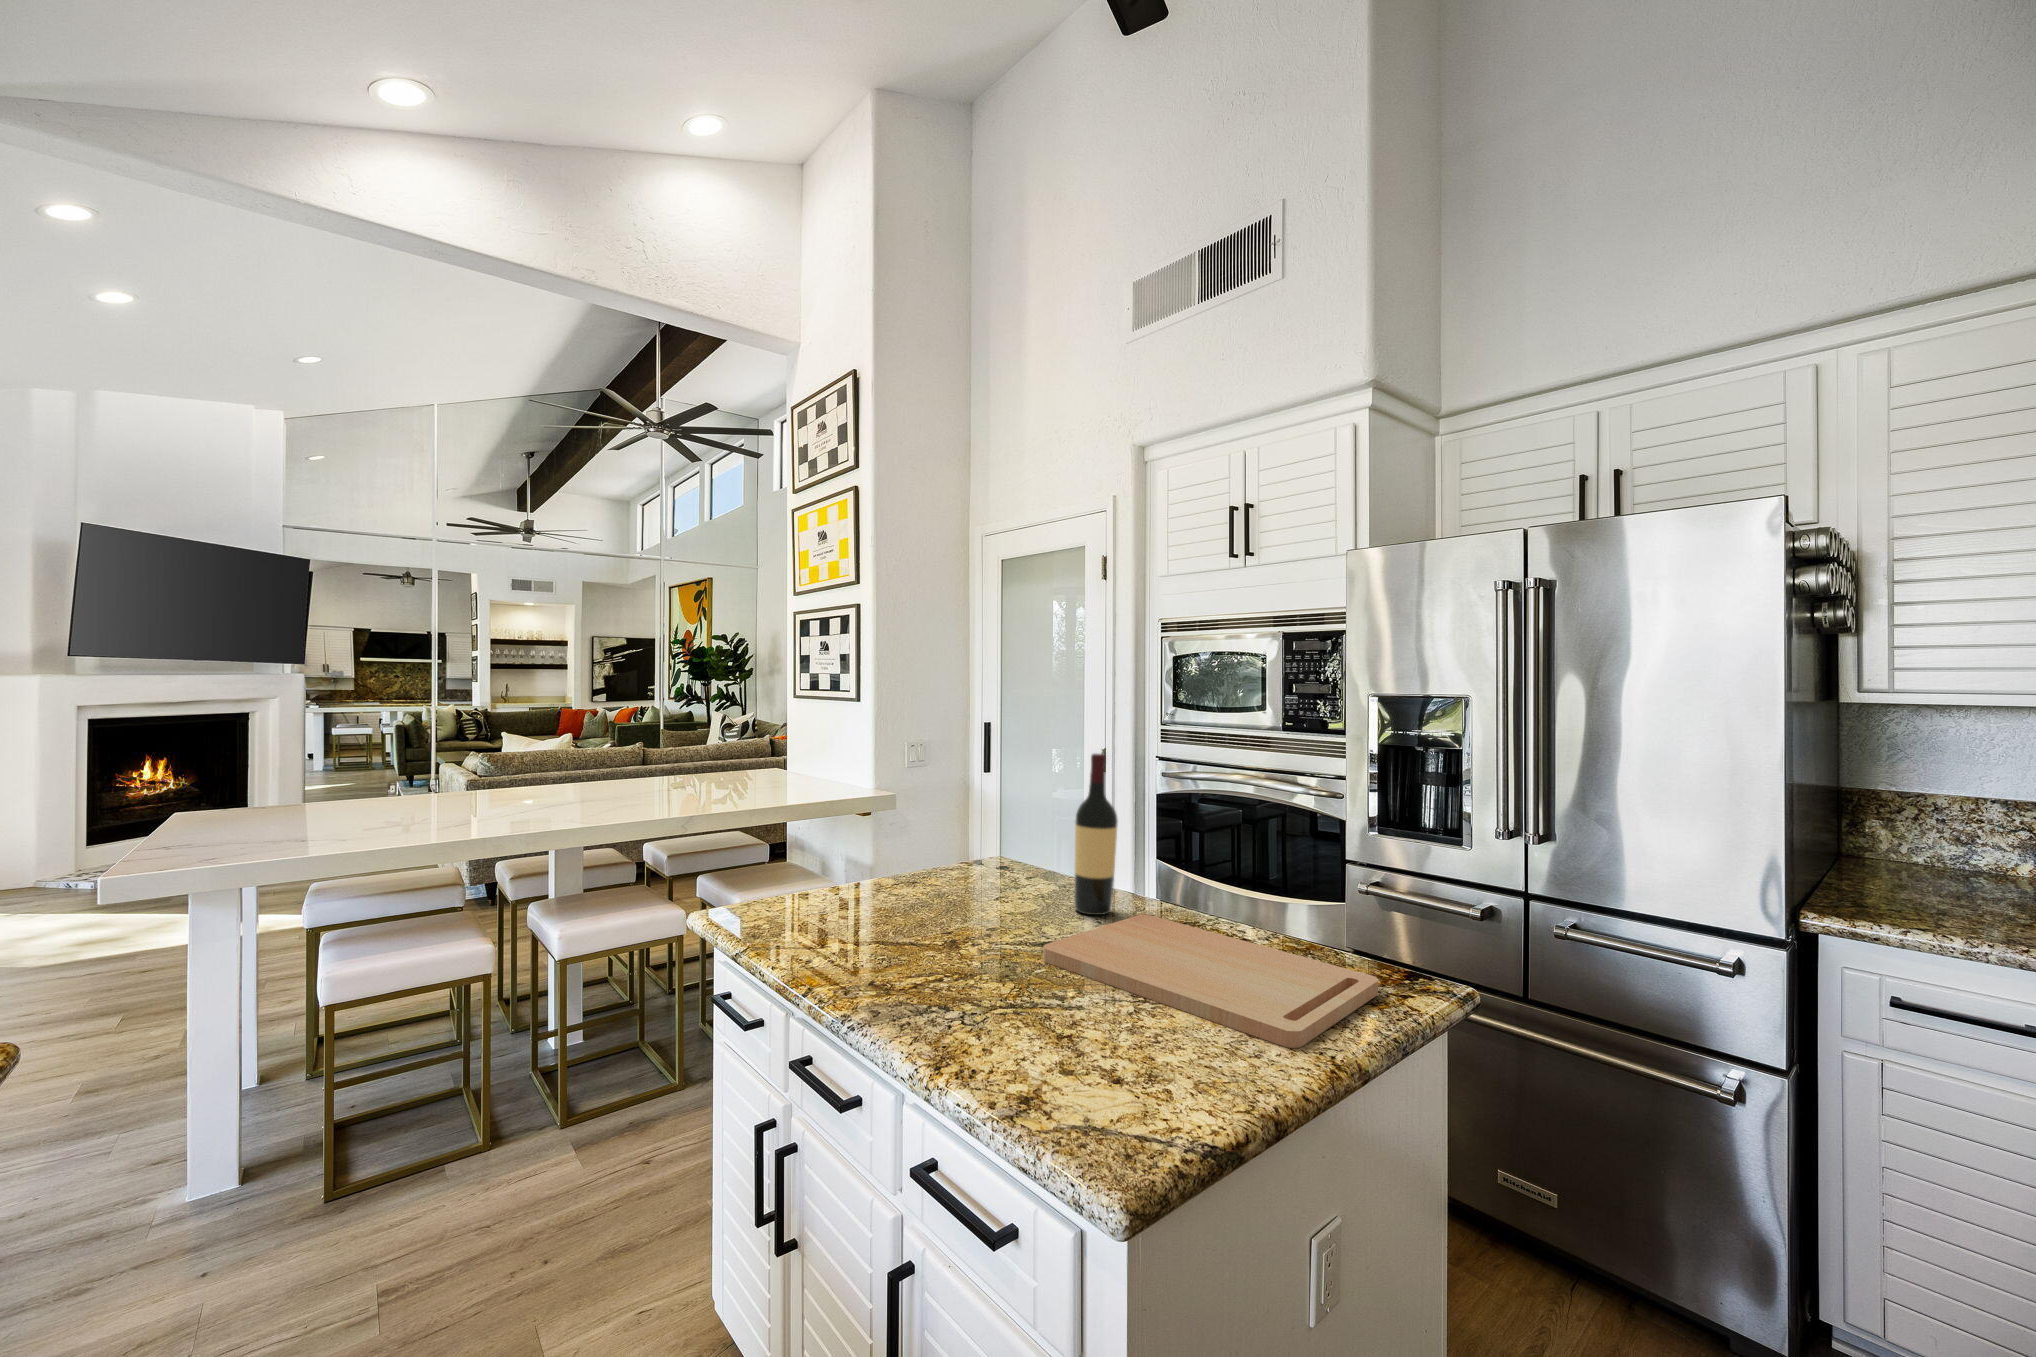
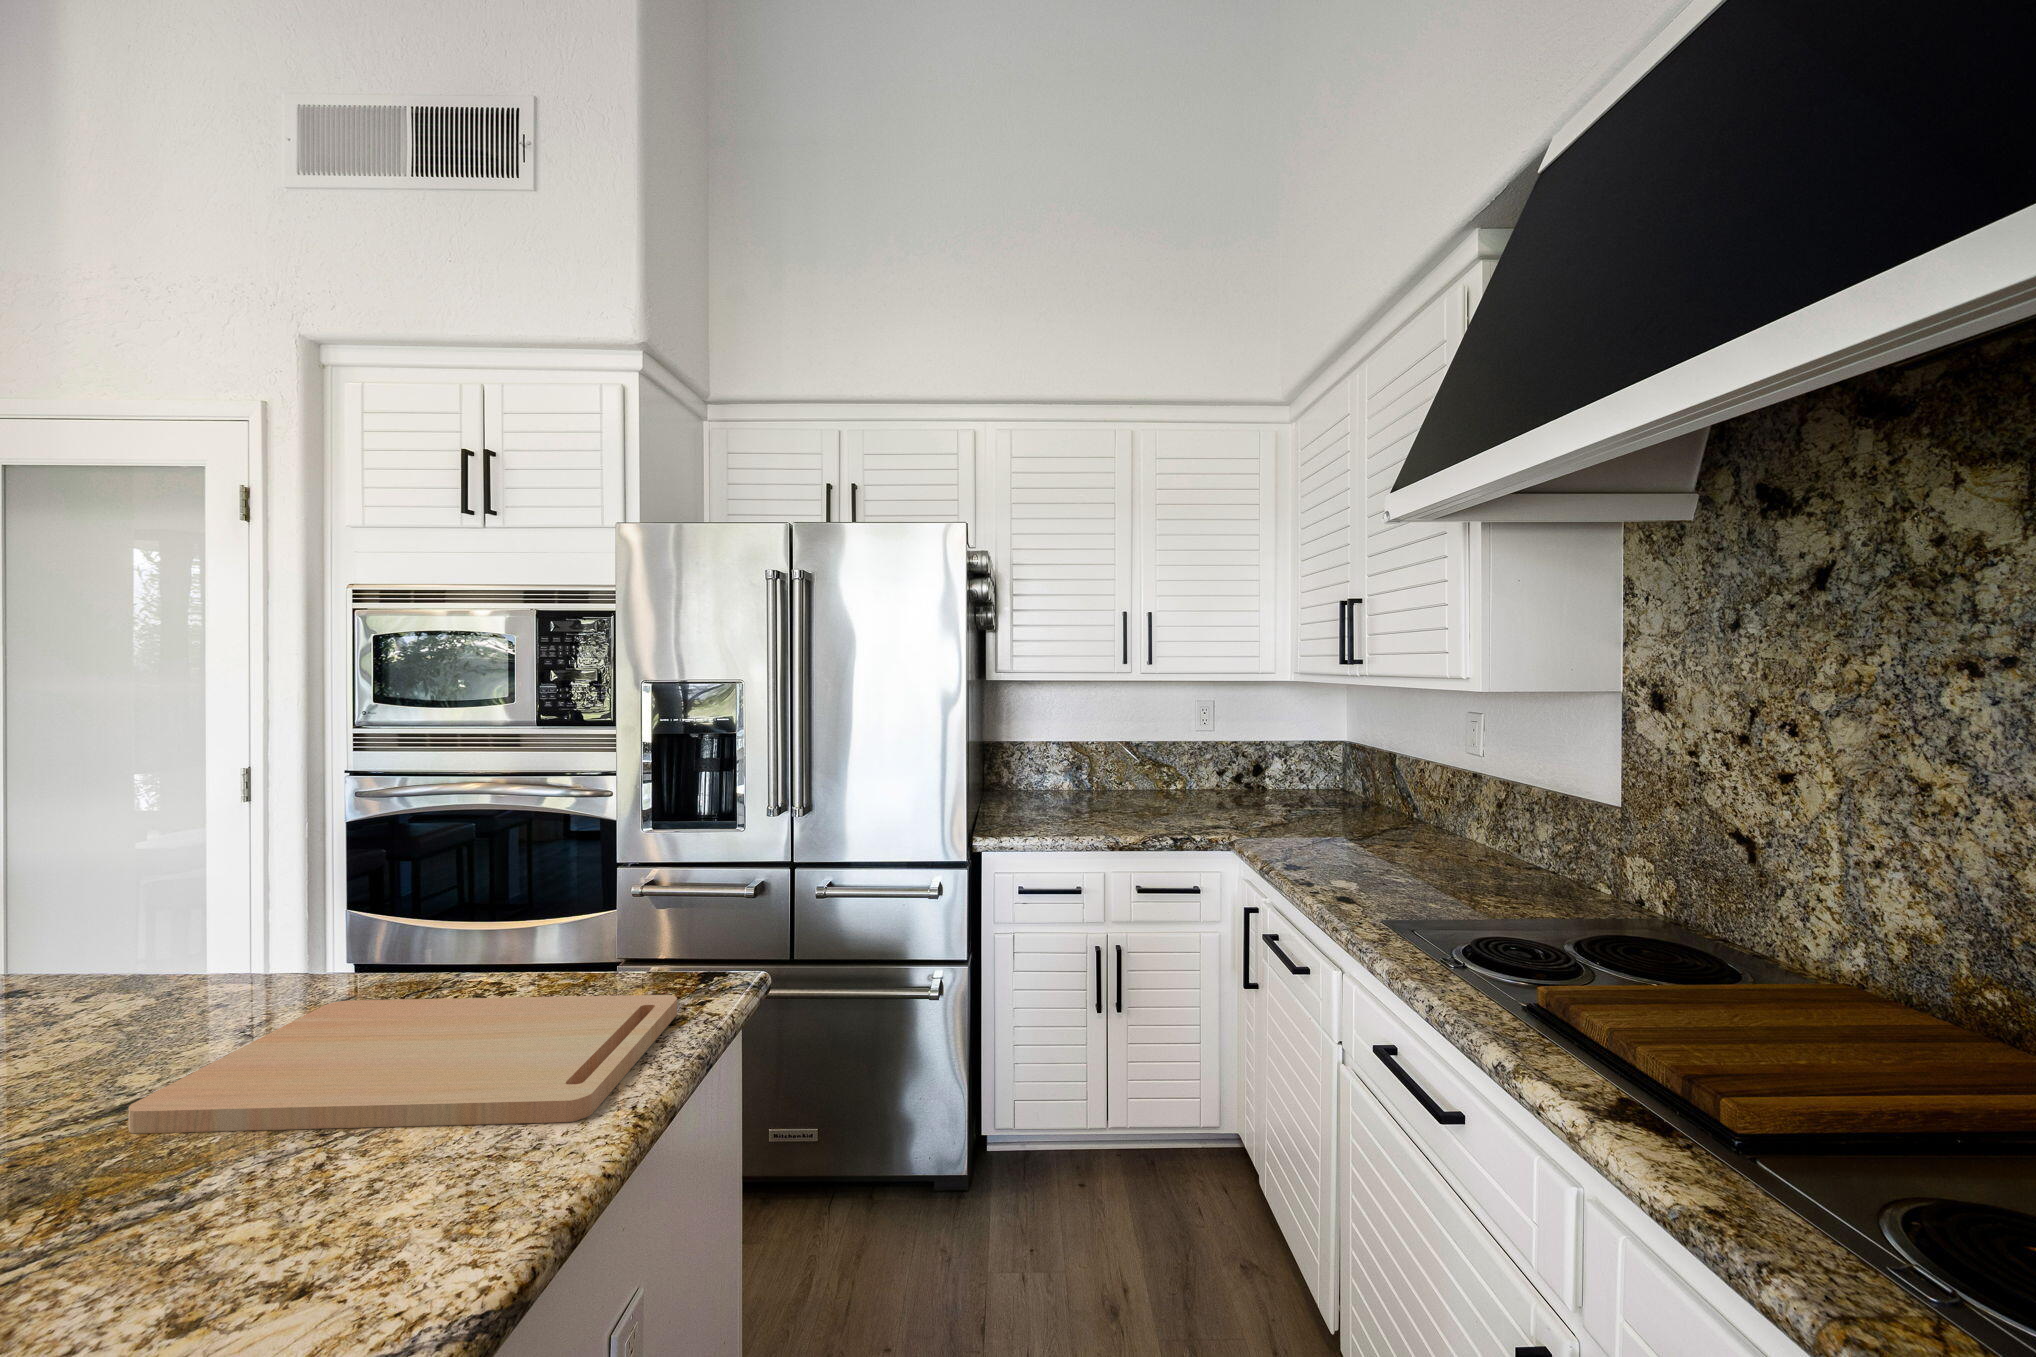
wine bottle: present [1074,753,1118,915] -> none [192,776,278,1029]

